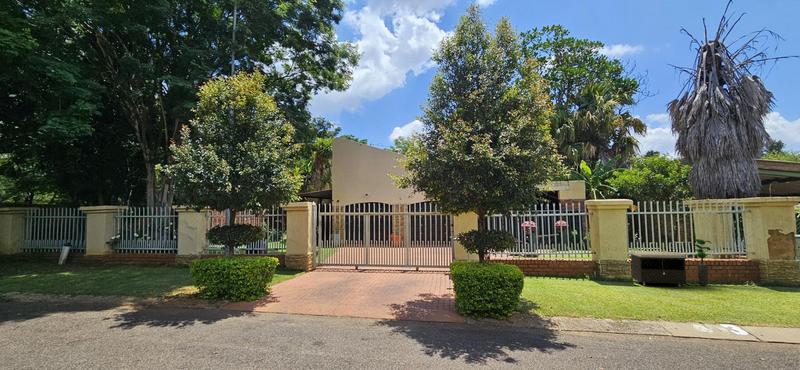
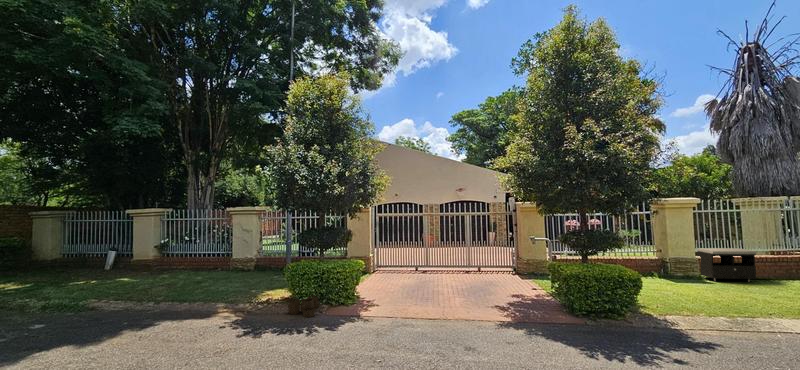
potted plant: present [694,239,711,286] -> none [756,236,782,280]
woven basket: none [187,289,222,310] -> present [288,295,319,317]

